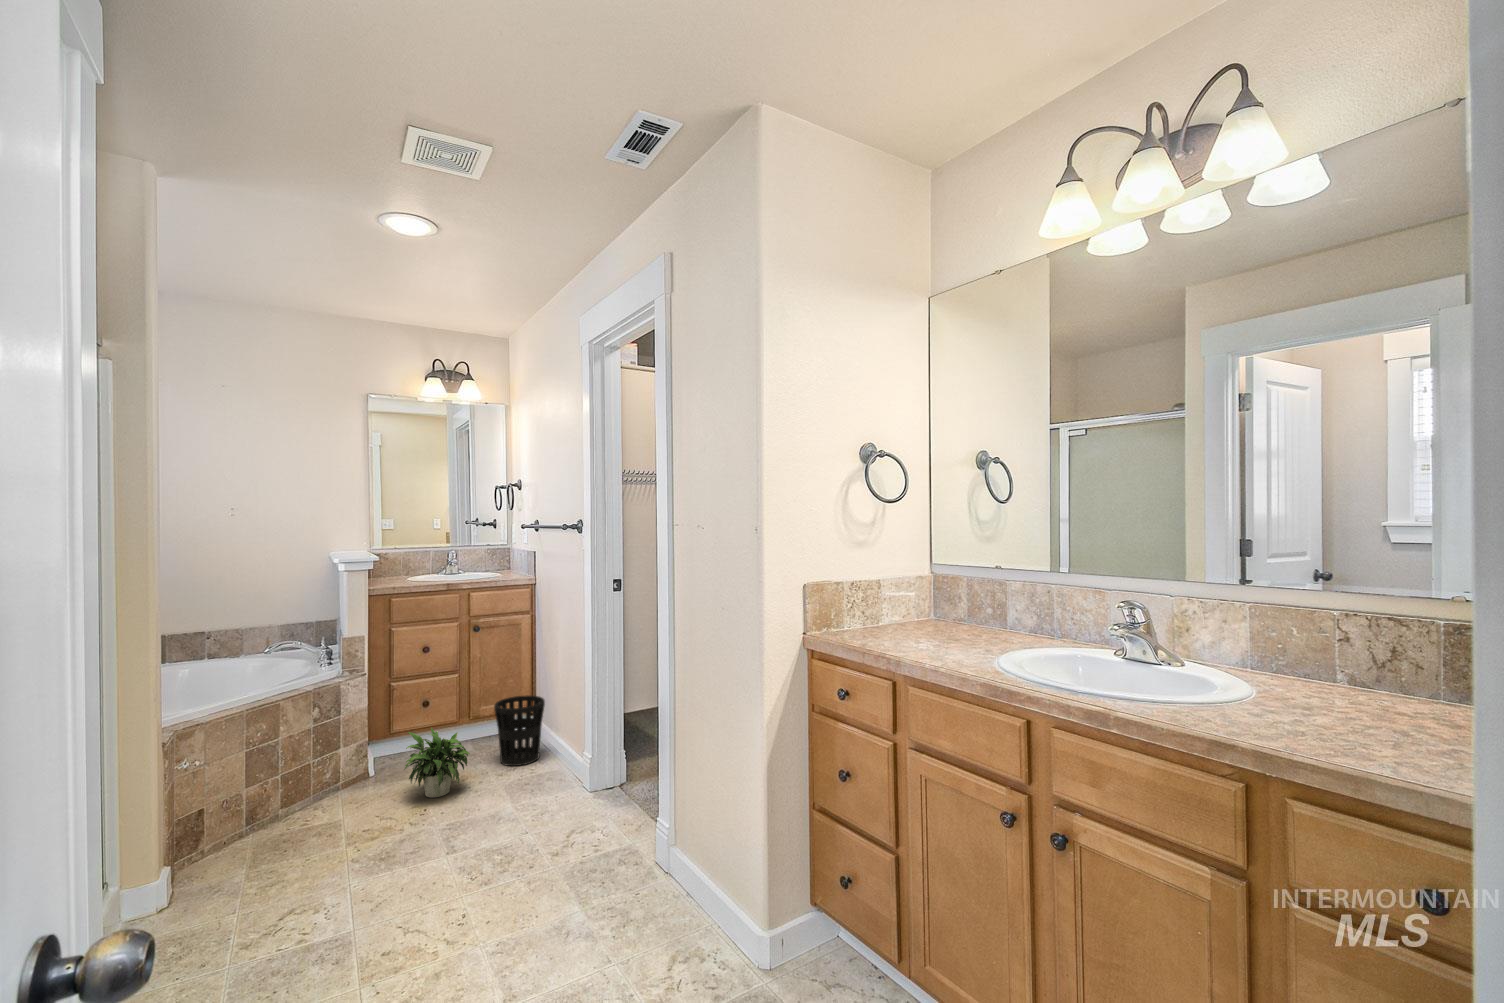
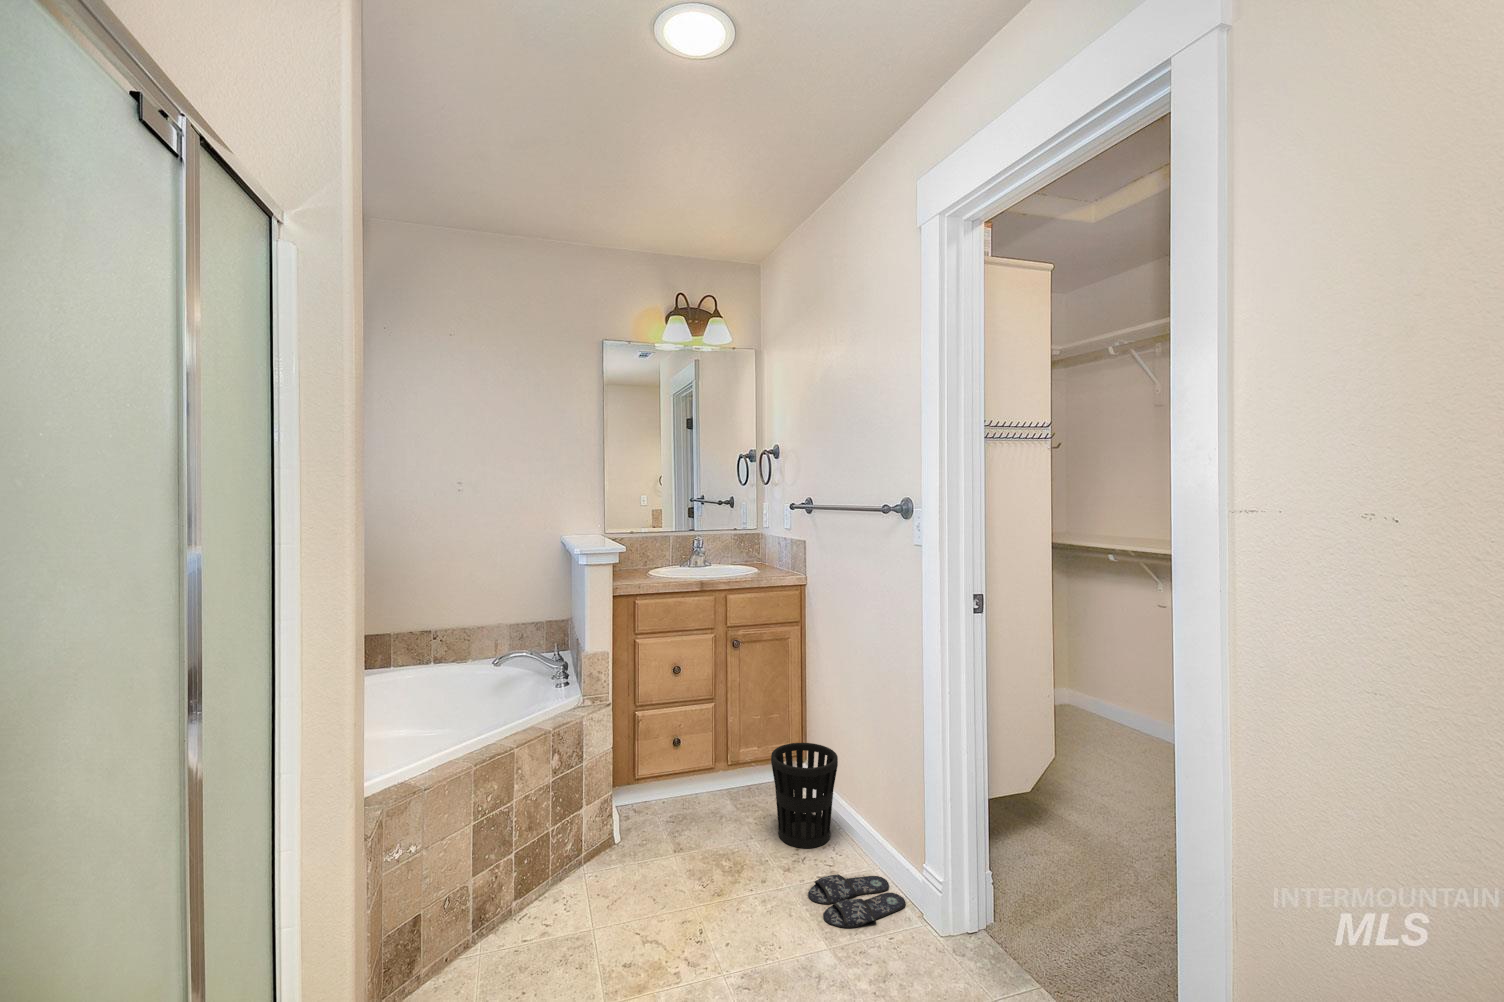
potted plant: present [404,728,470,798] -> none [669,791,758,901]
slippers: none [507,774,573,799] -> present [808,875,906,928]

